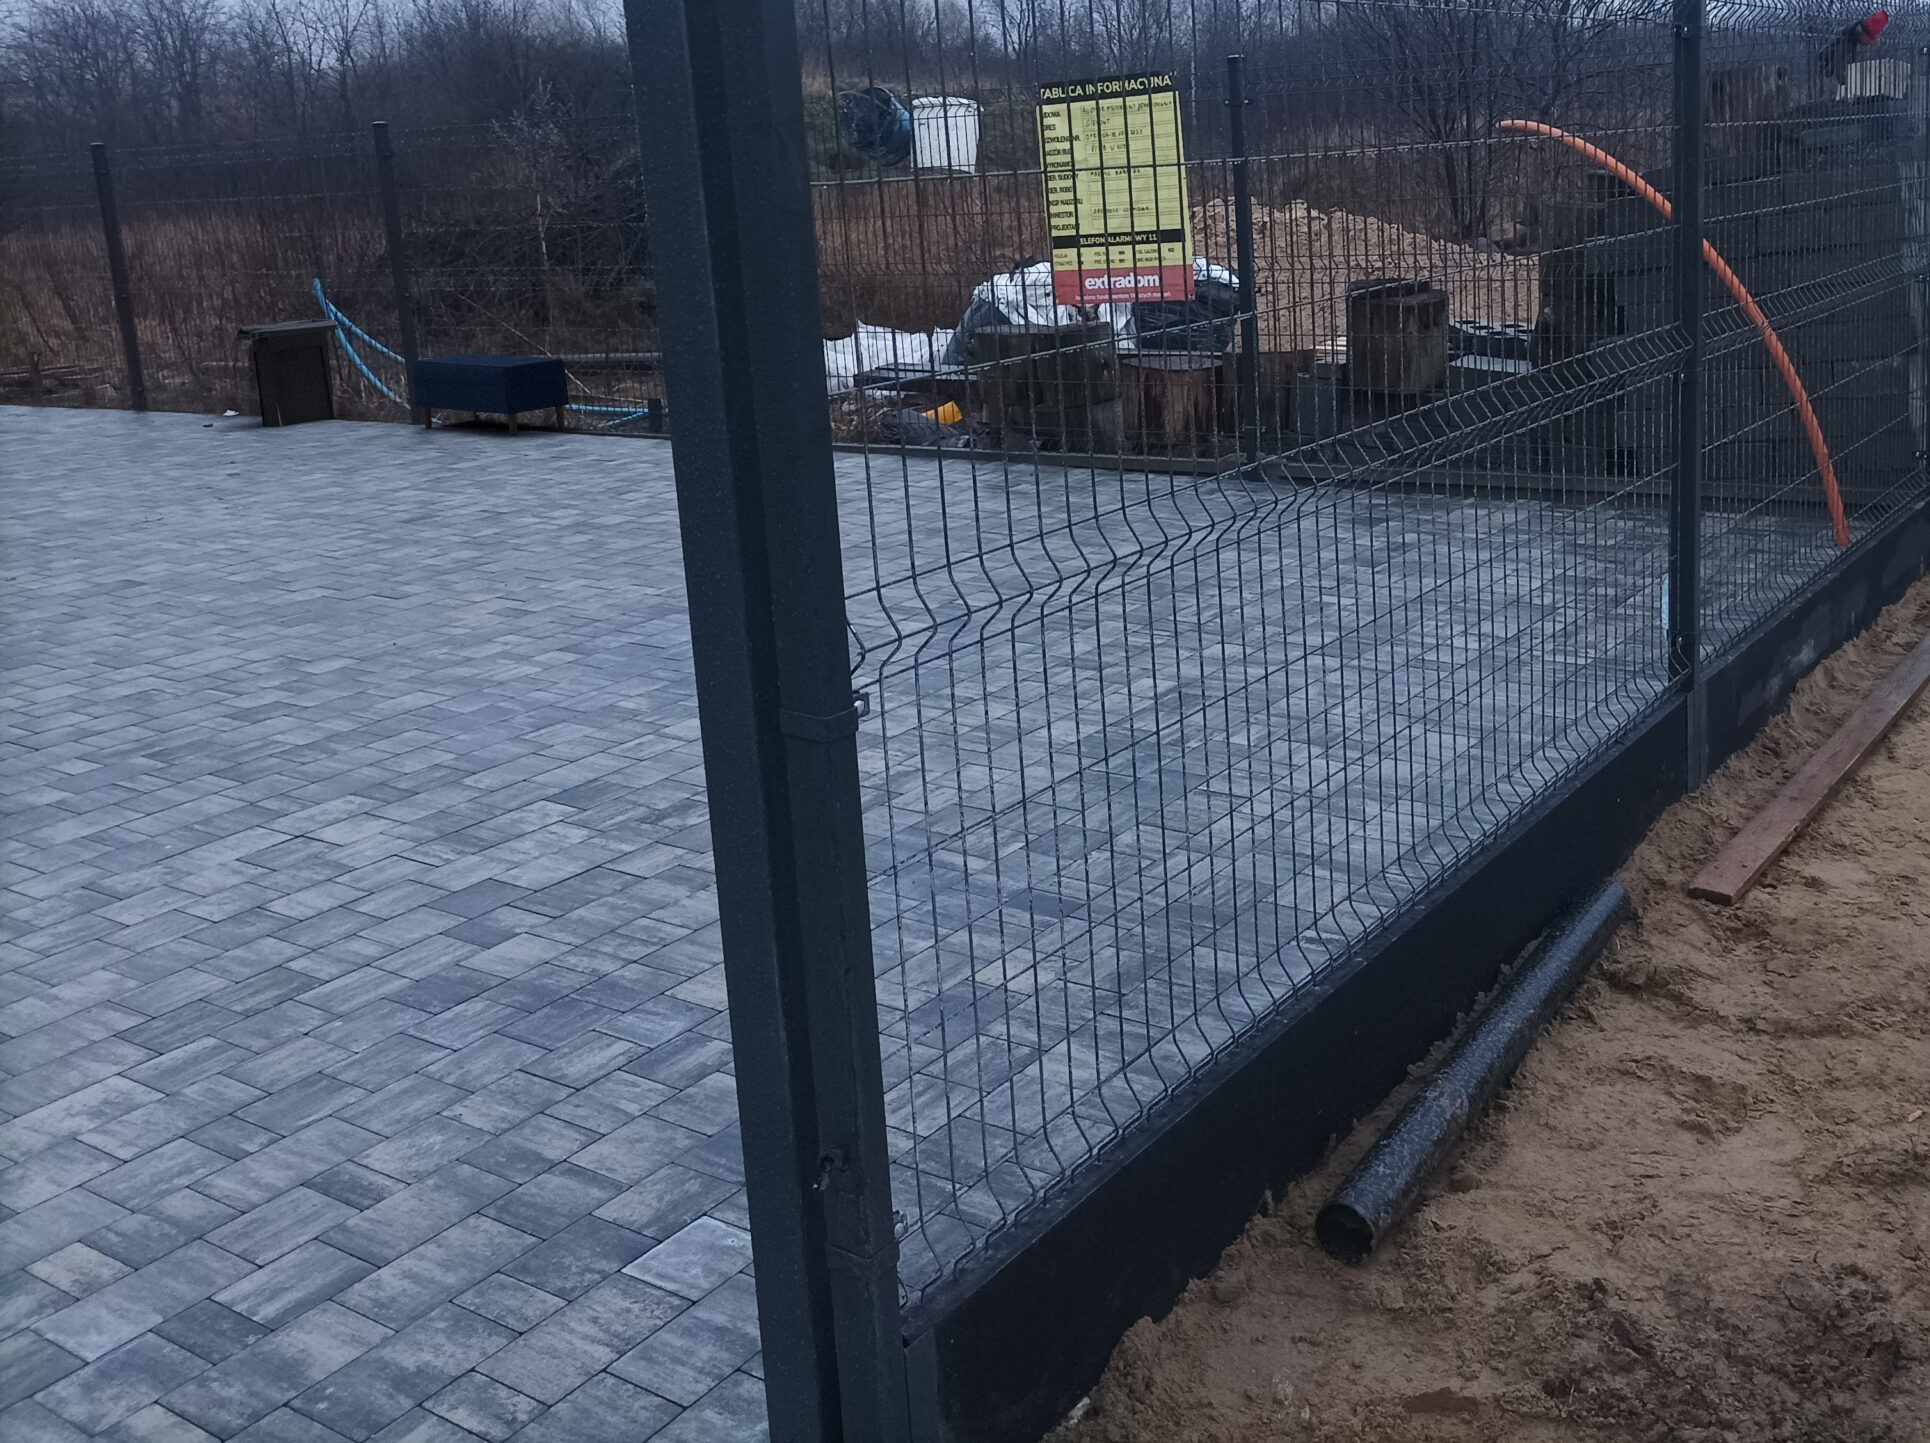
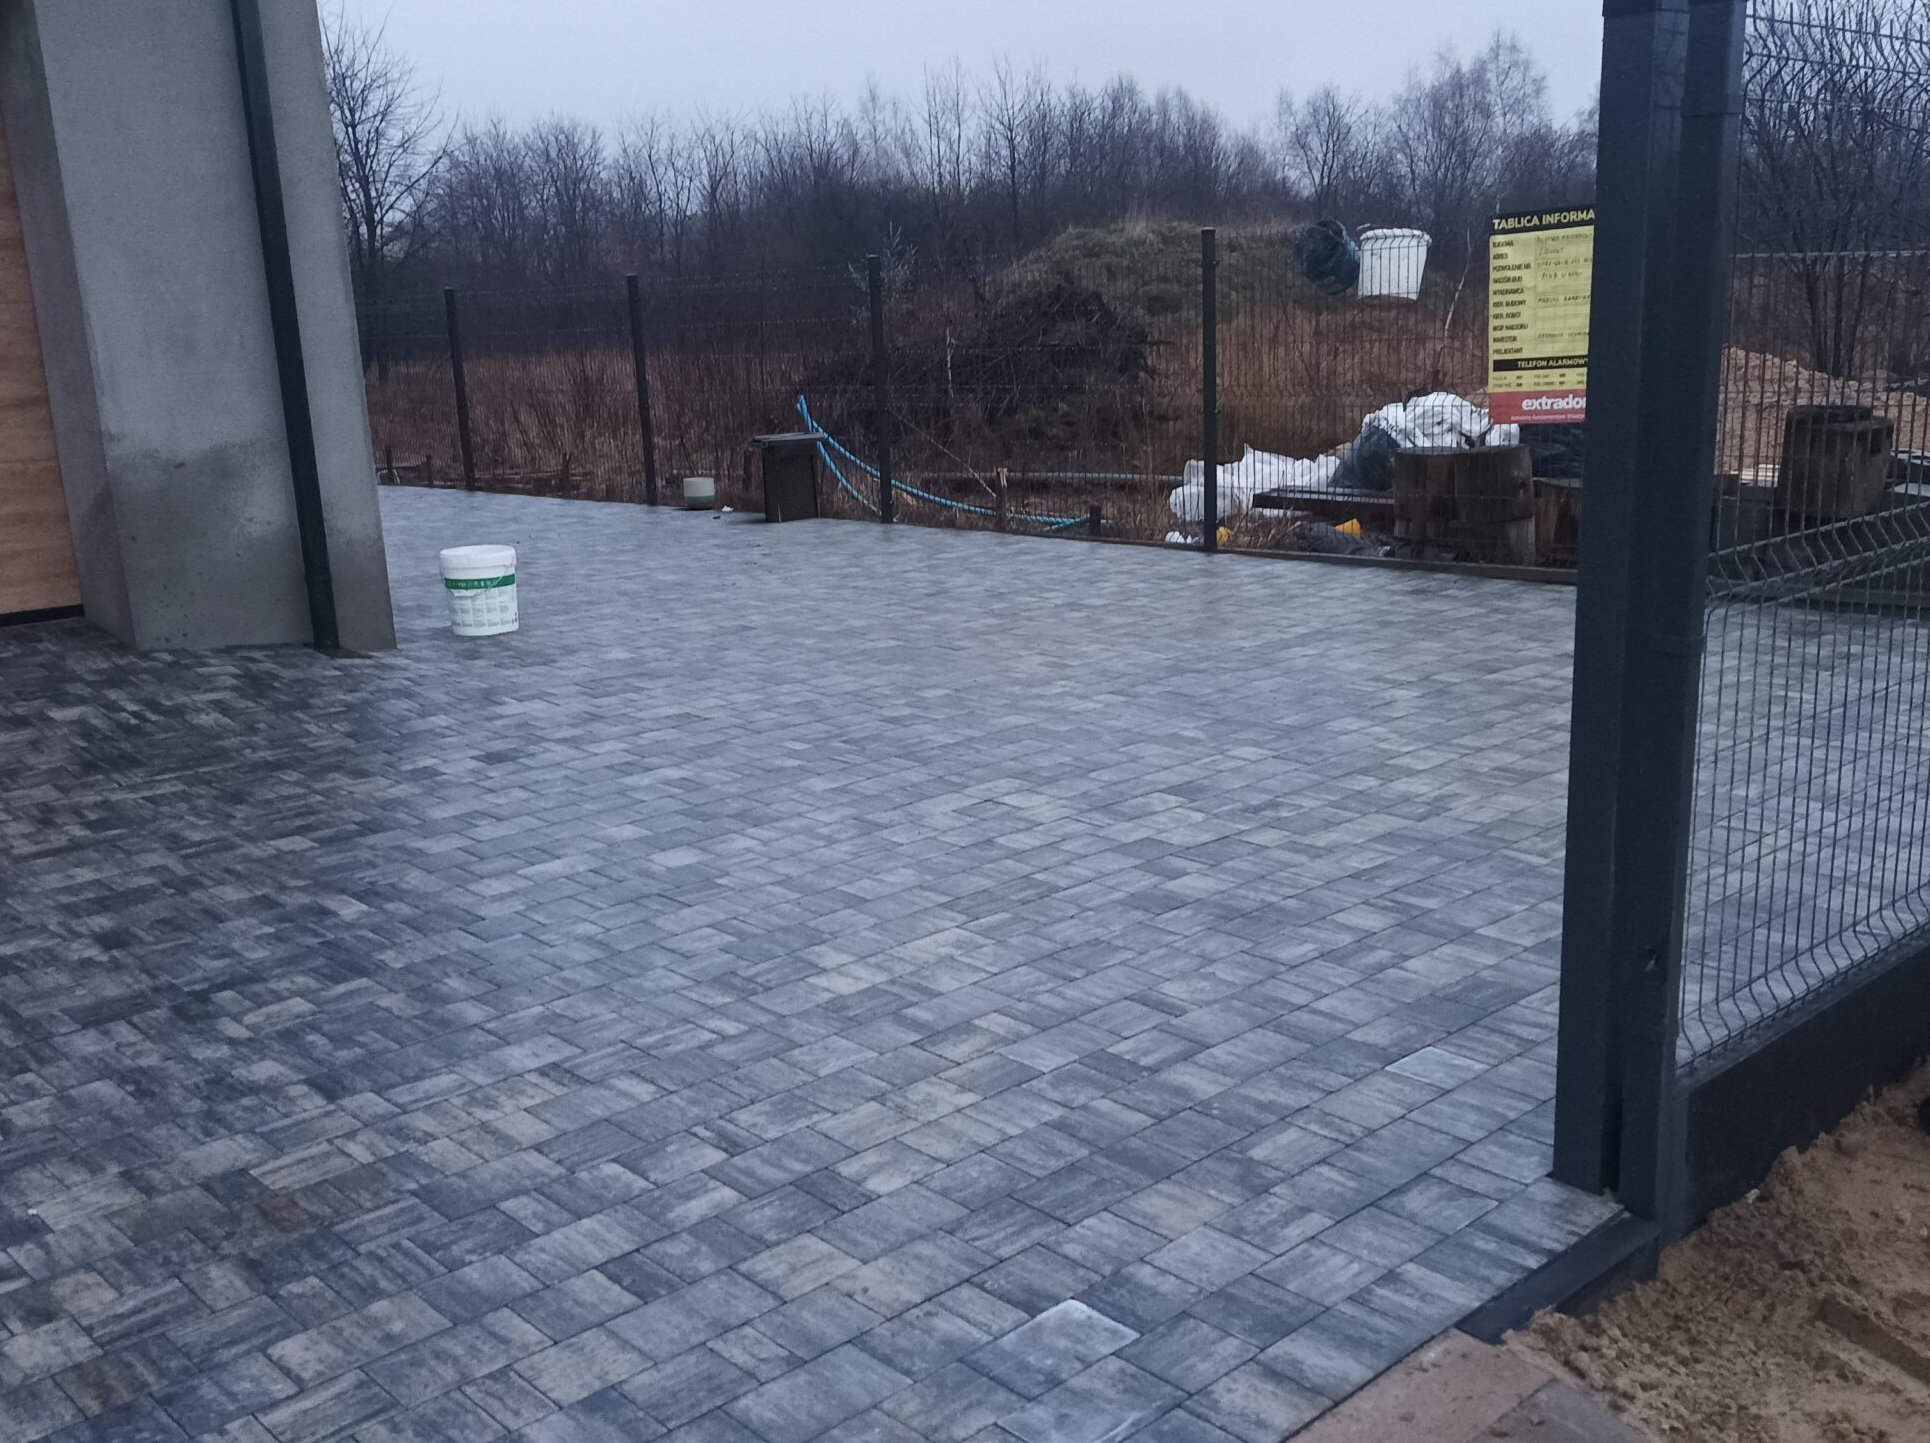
bench: present [413,354,569,436] -> none [891,464,1019,536]
planter: none [164,374,207,412] -> present [683,477,715,509]

